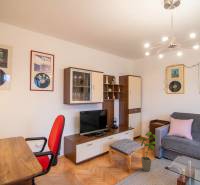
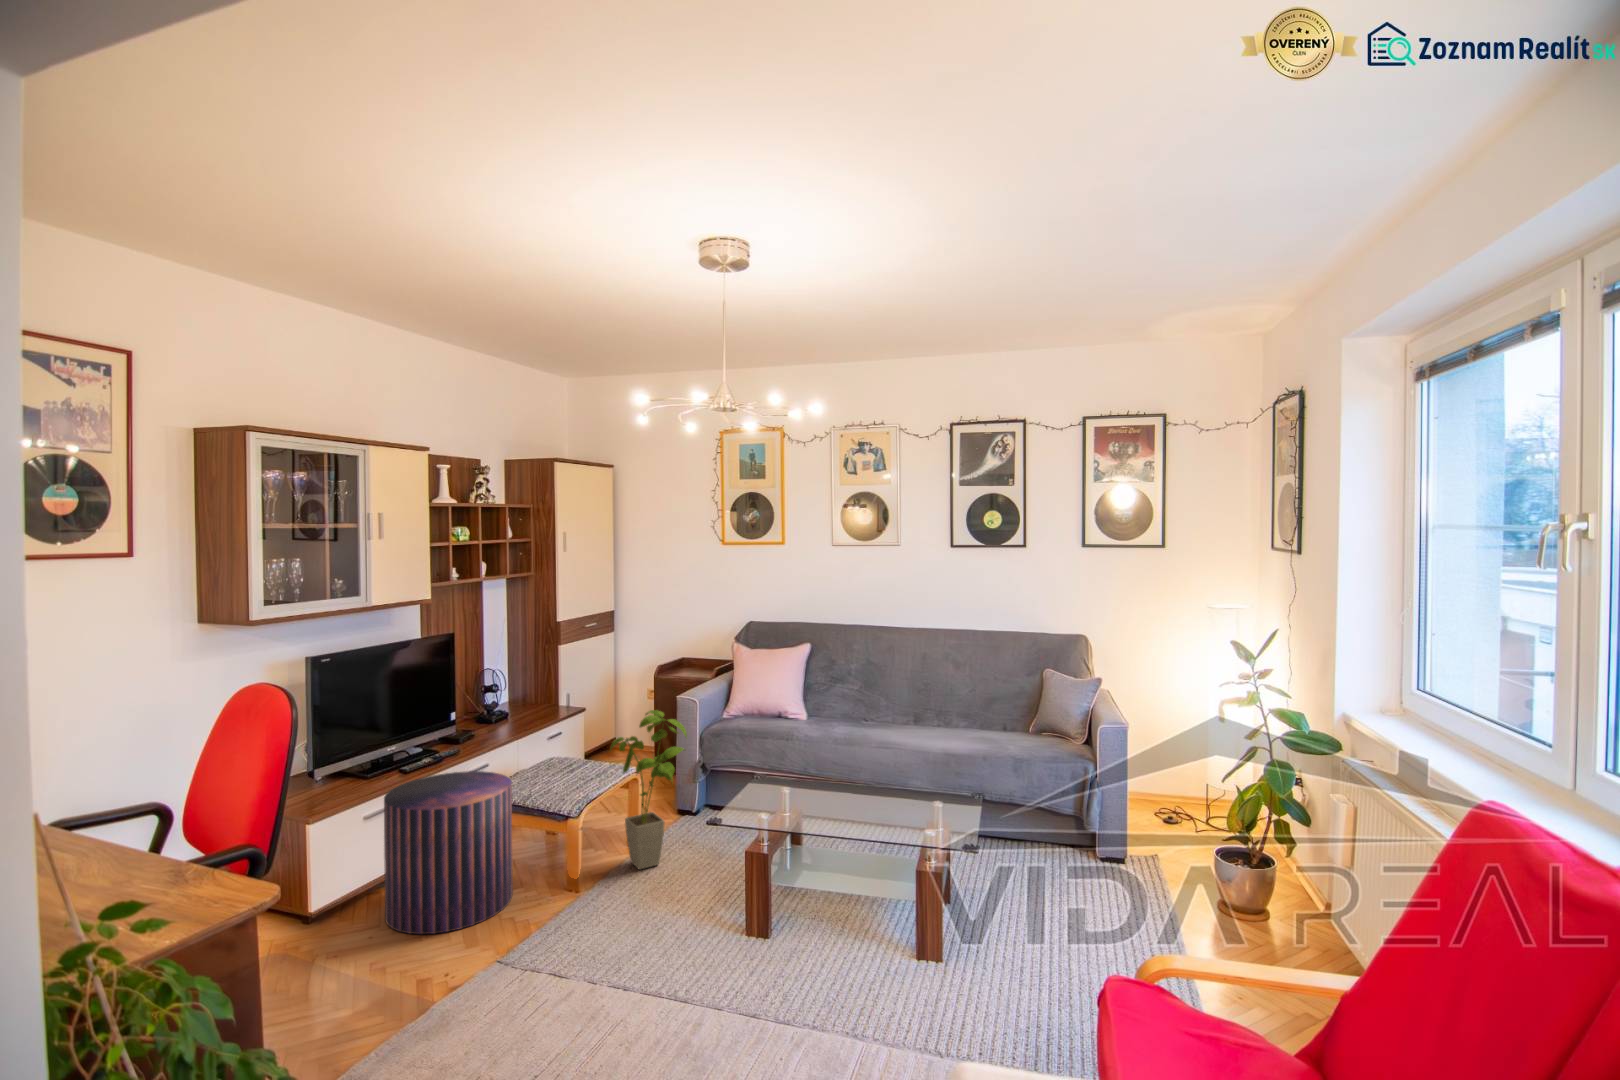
pouf: none [90,139,115,175] -> present [384,771,513,934]

